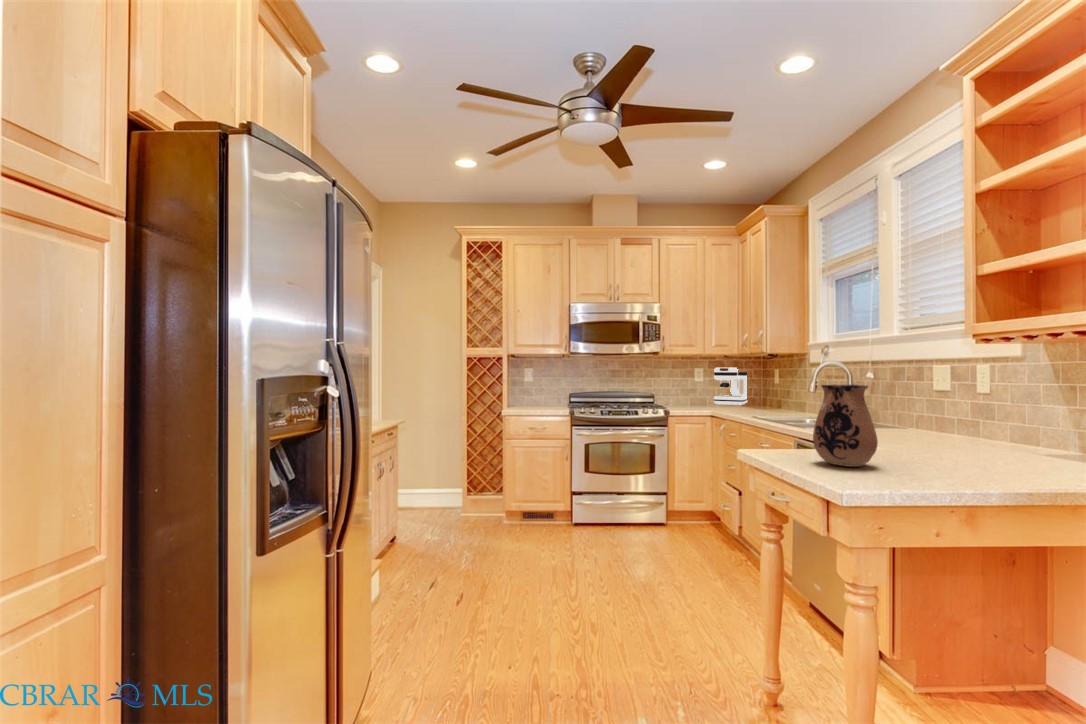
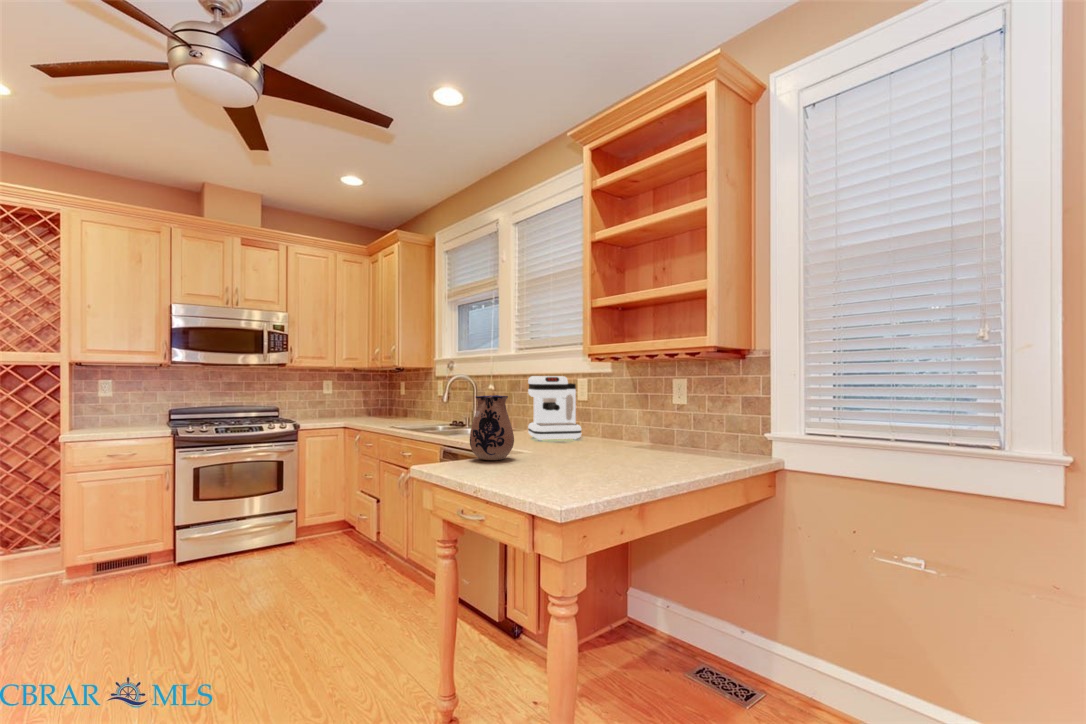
coffee maker: present [714,368,748,406] -> present [528,376,581,440]

